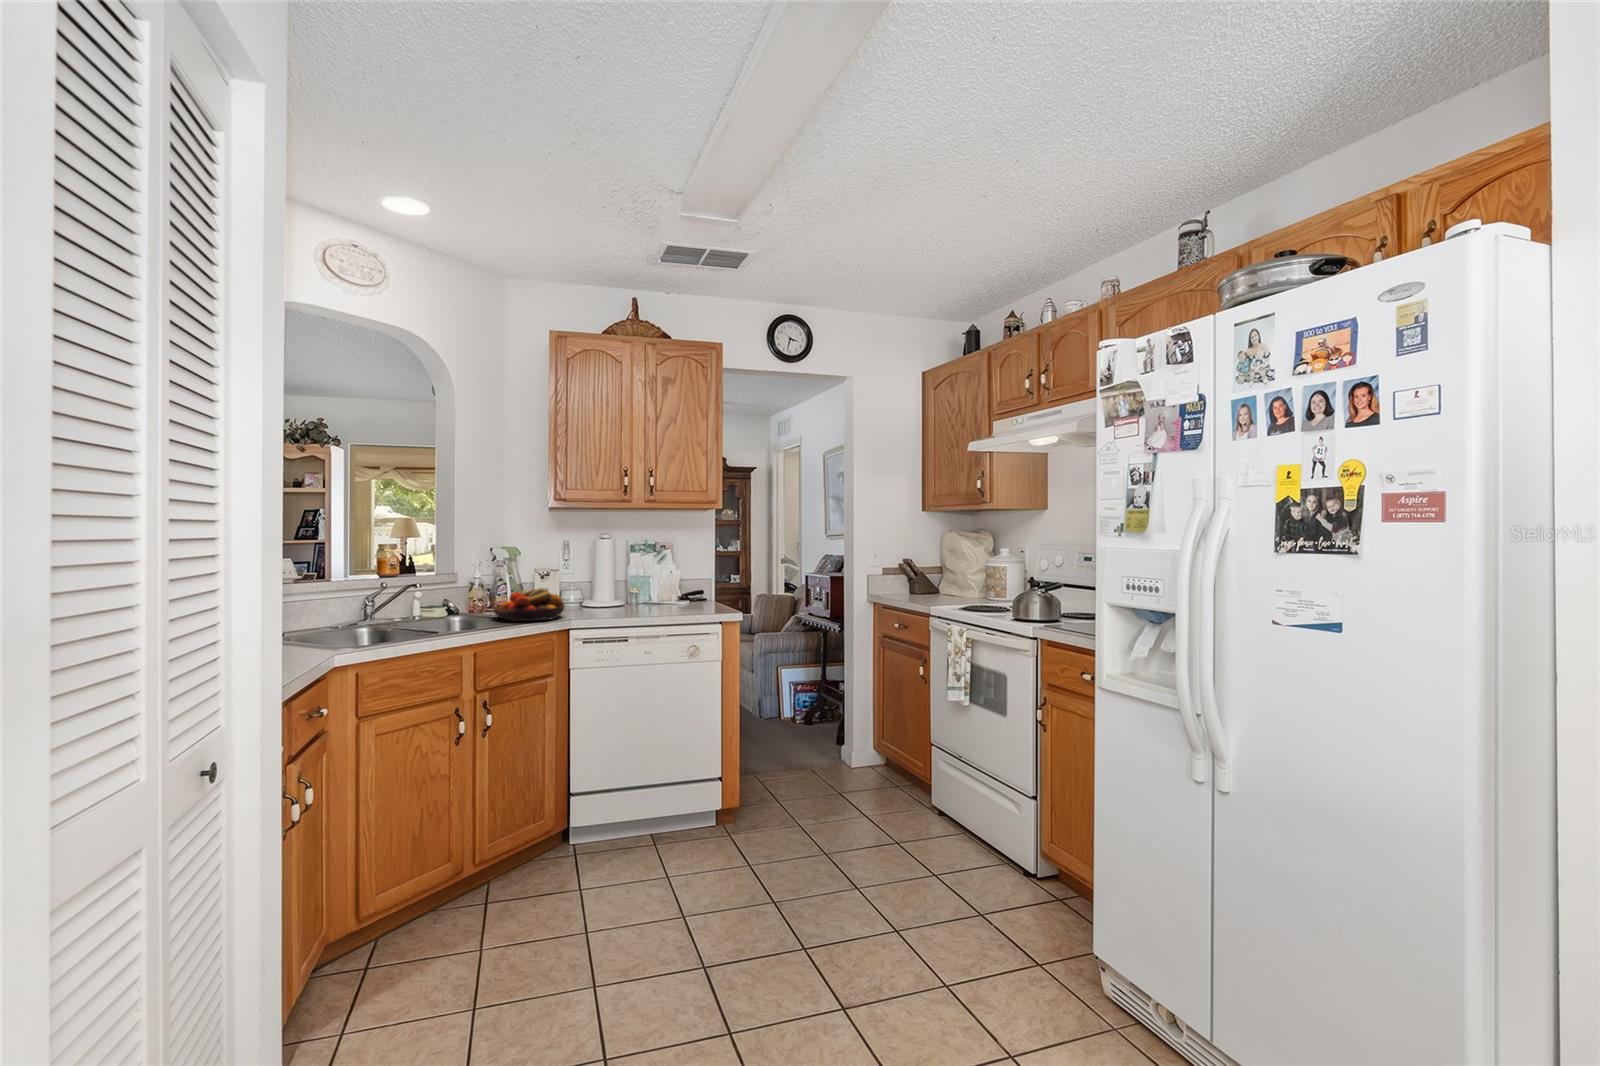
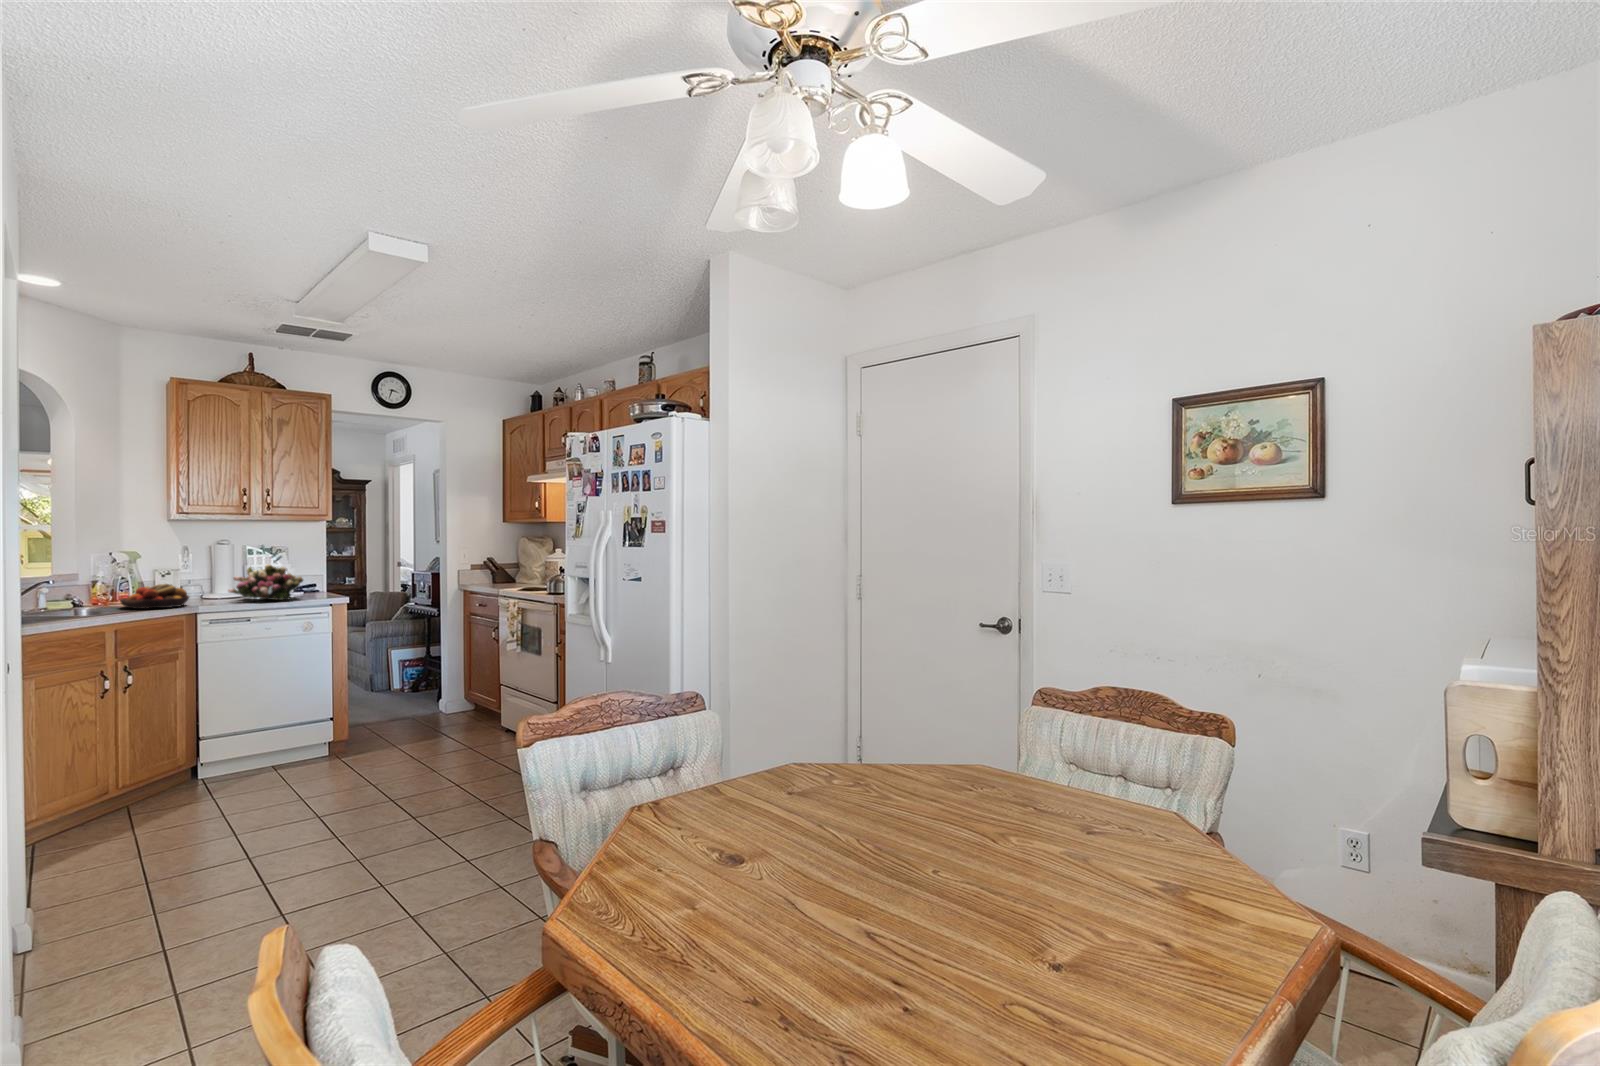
flower arrangement: none [606,565,689,615] -> present [228,564,303,600]

